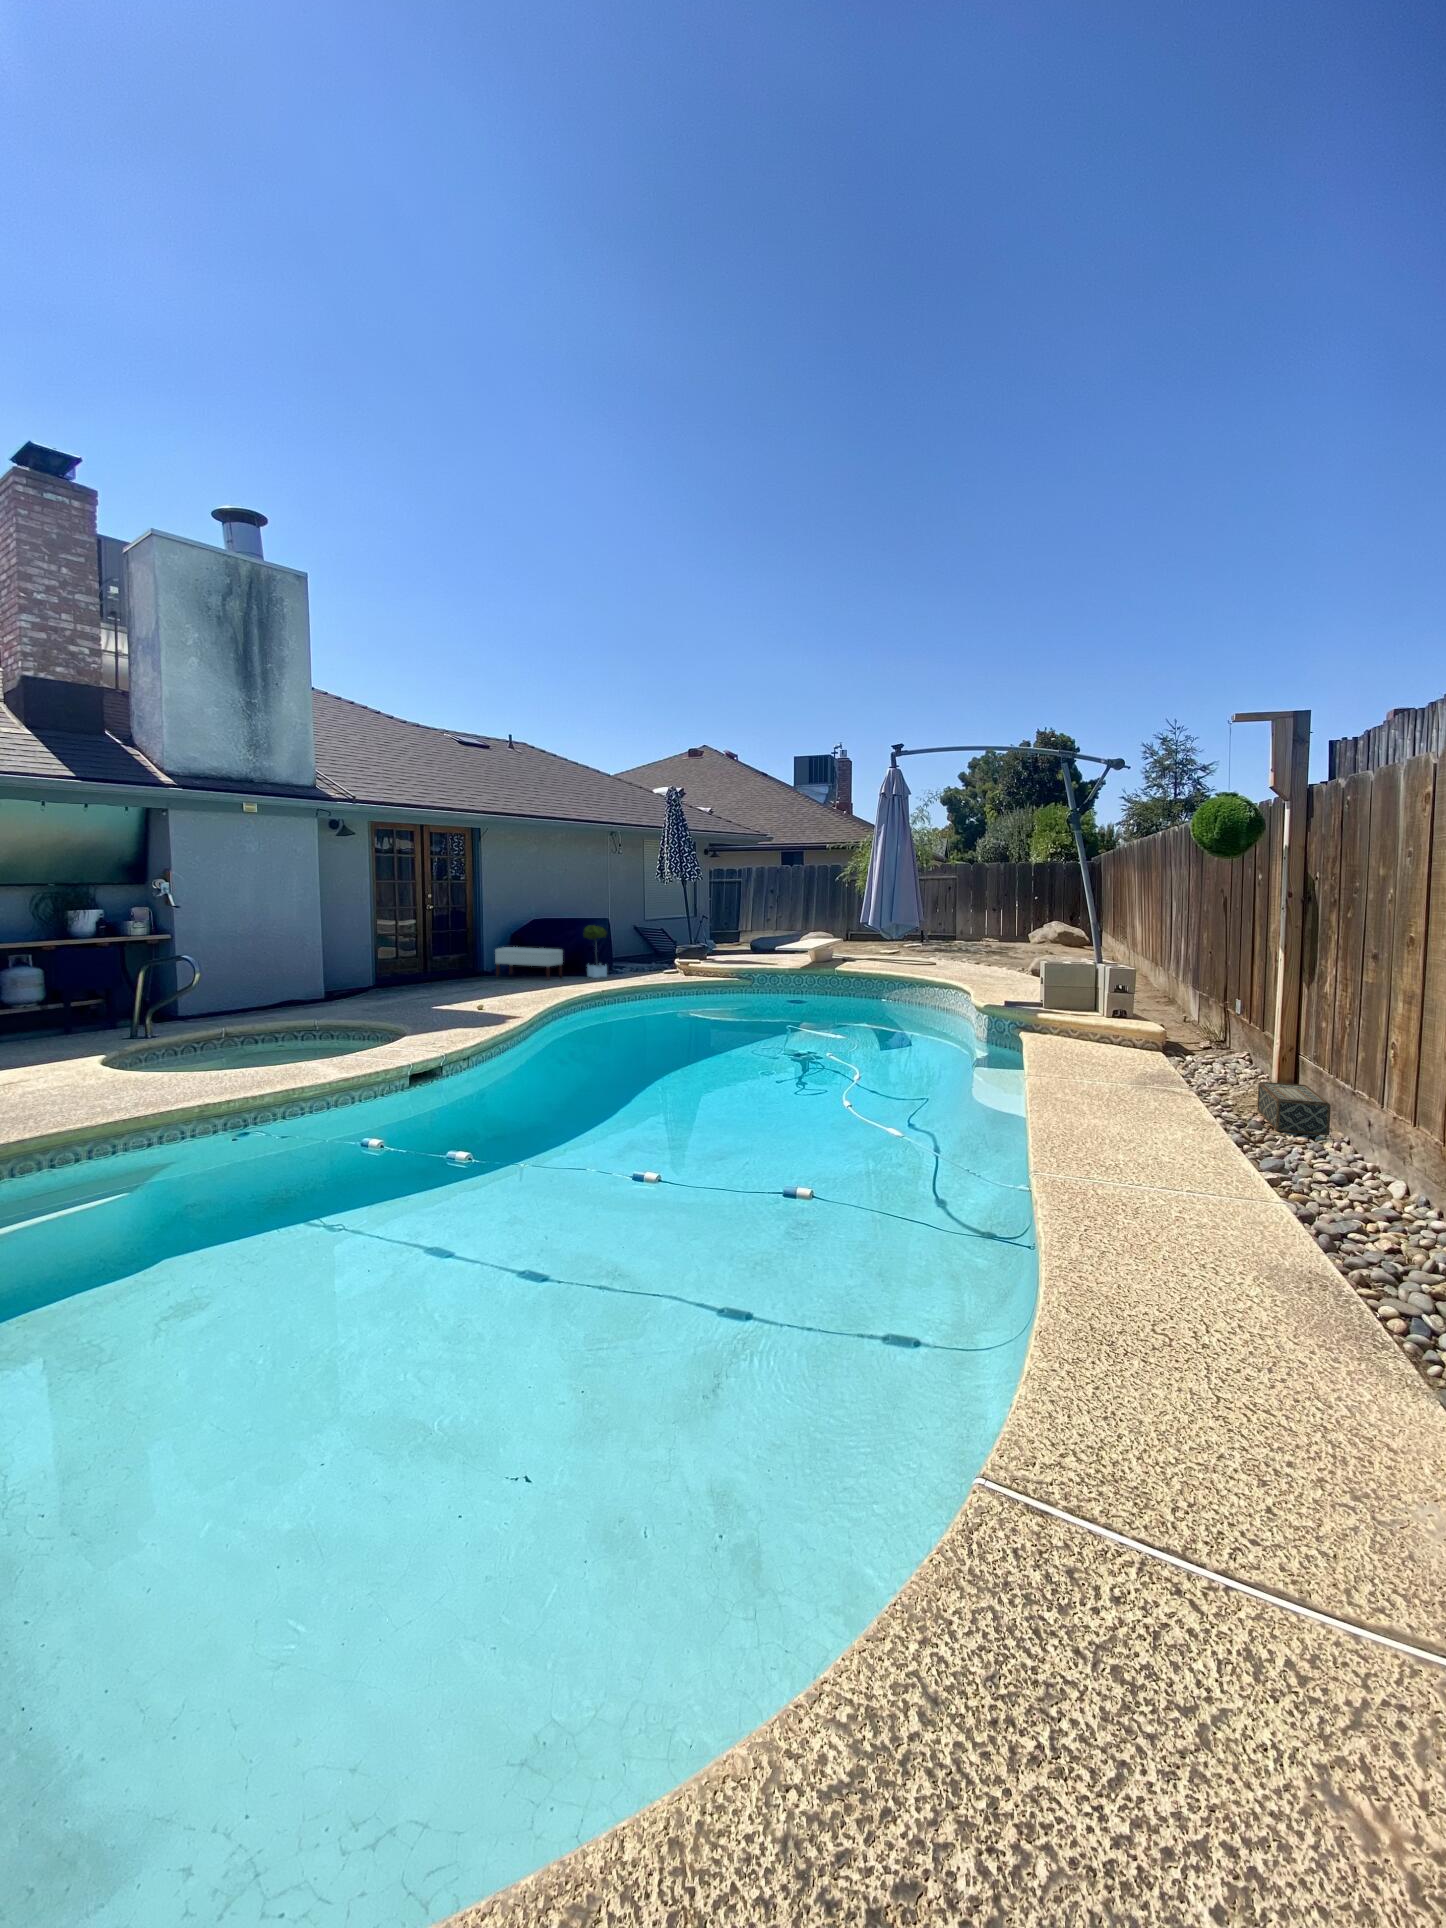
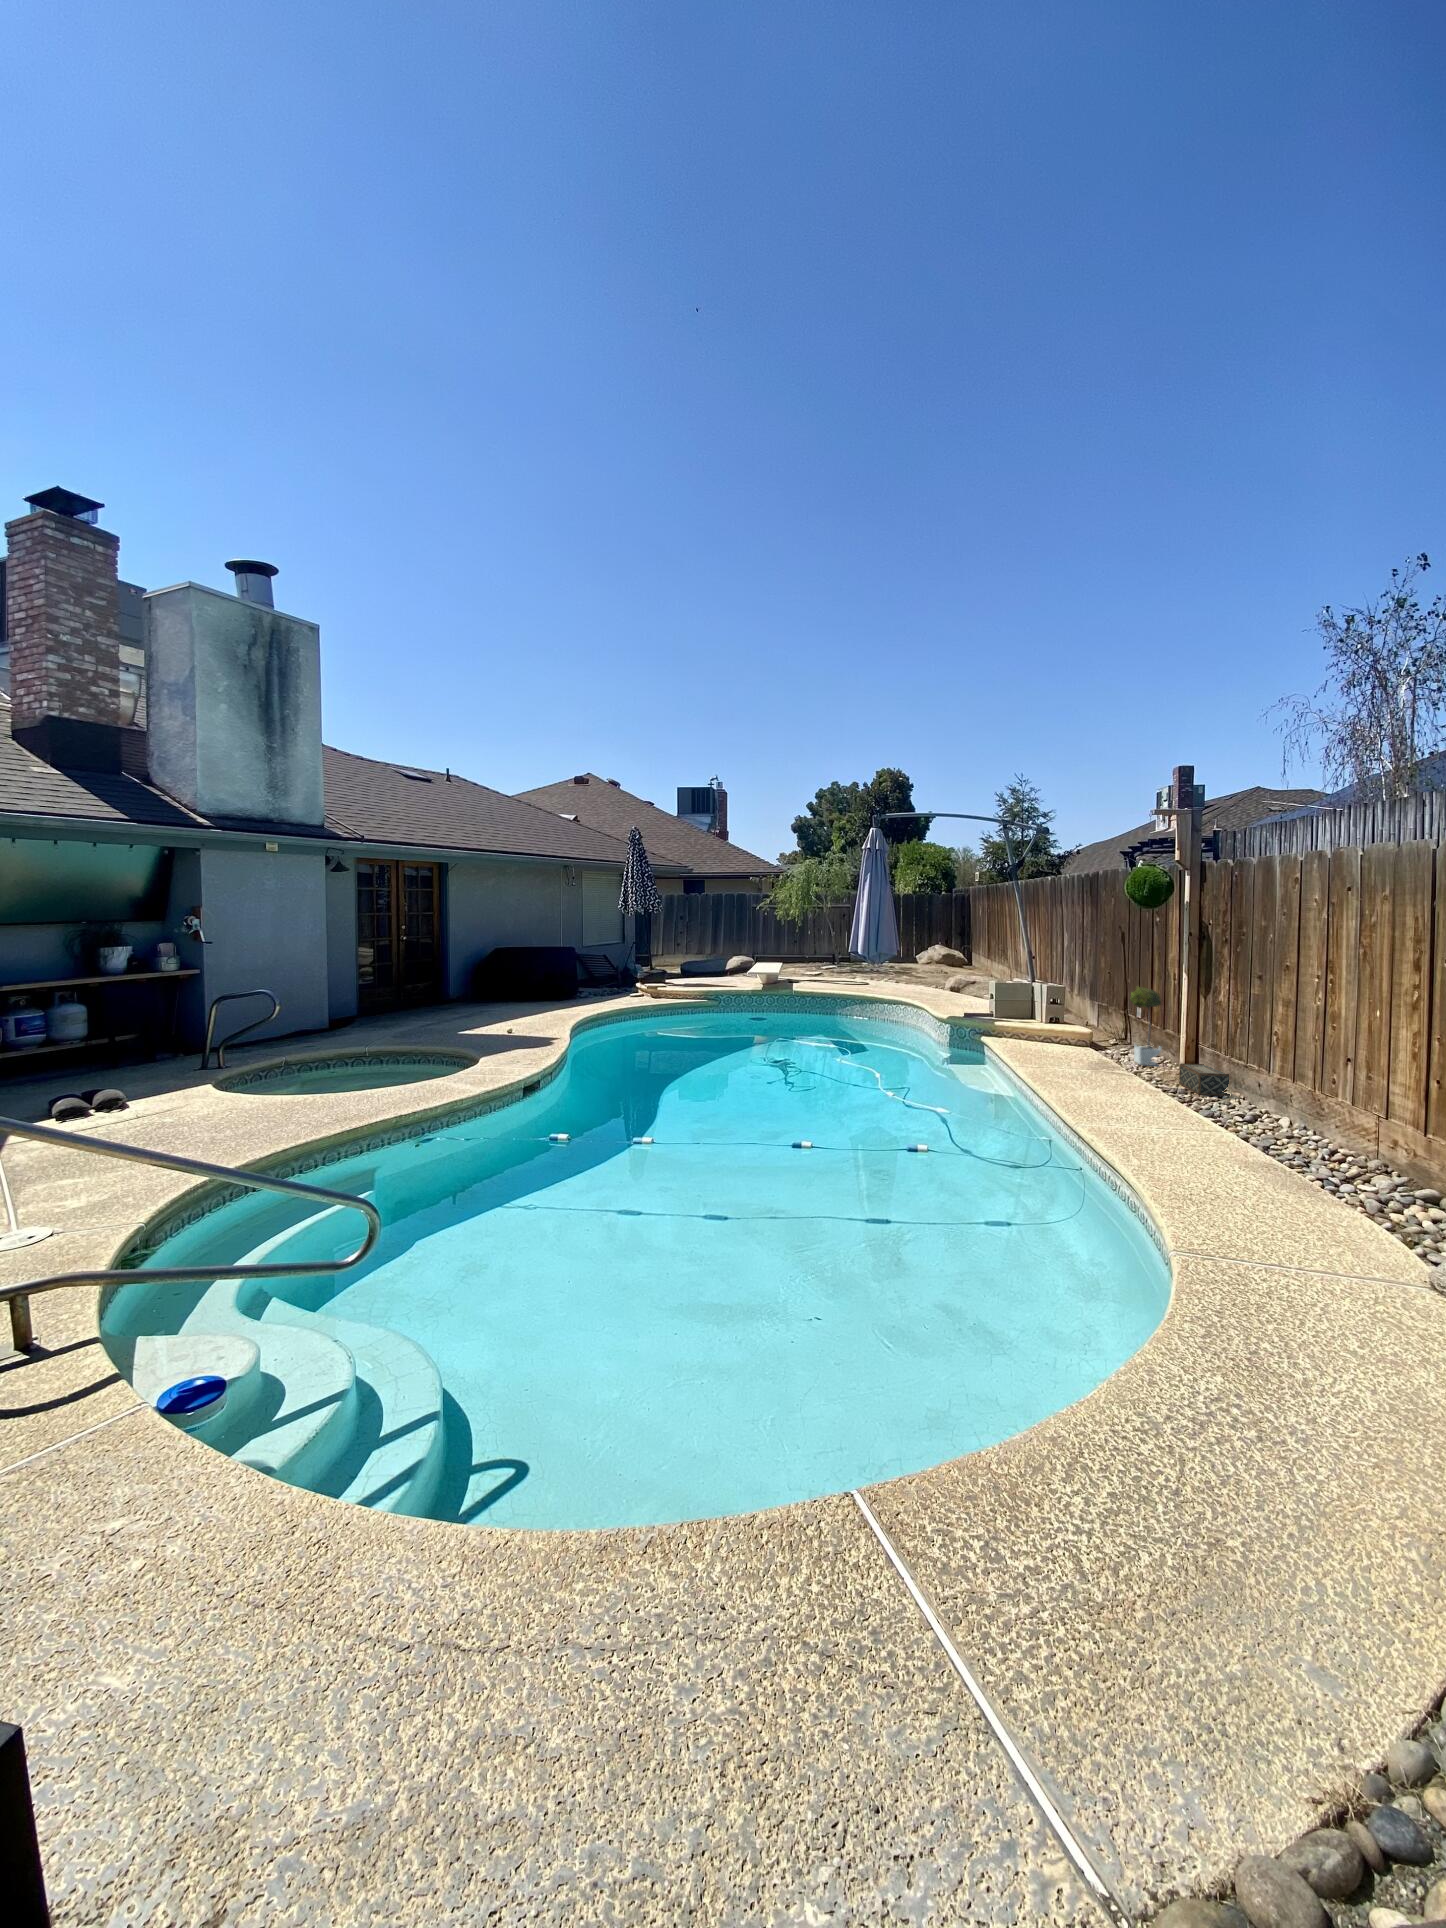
potted tree: present [583,925,607,978] -> present [1130,987,1161,1066]
bench: present [495,947,563,979] -> none [468,975,535,1006]

